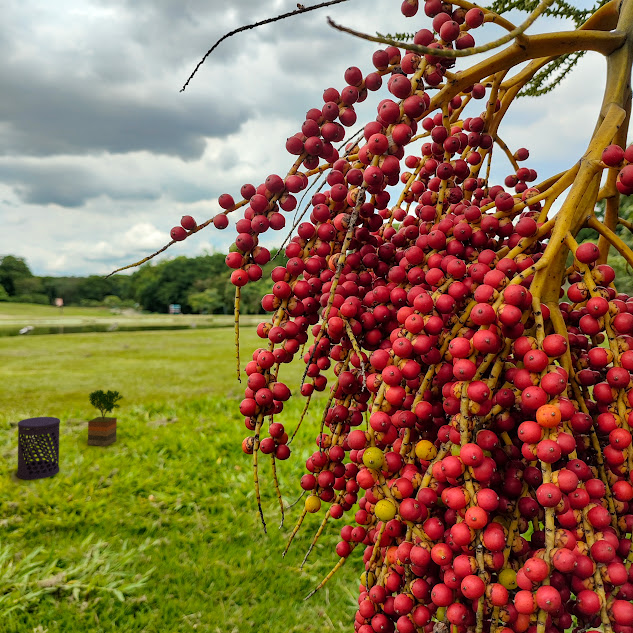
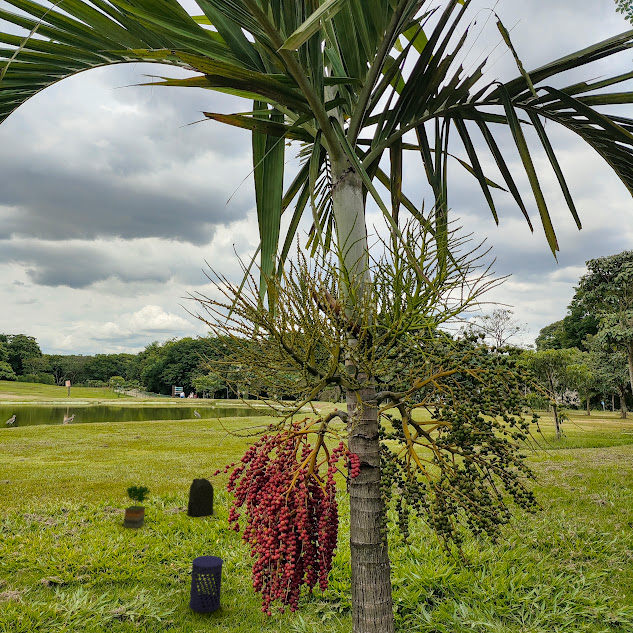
backpack: none [177,379,212,431] -> present [187,478,214,517]
waste bin: present [17,417,60,480] -> present [189,556,223,612]

